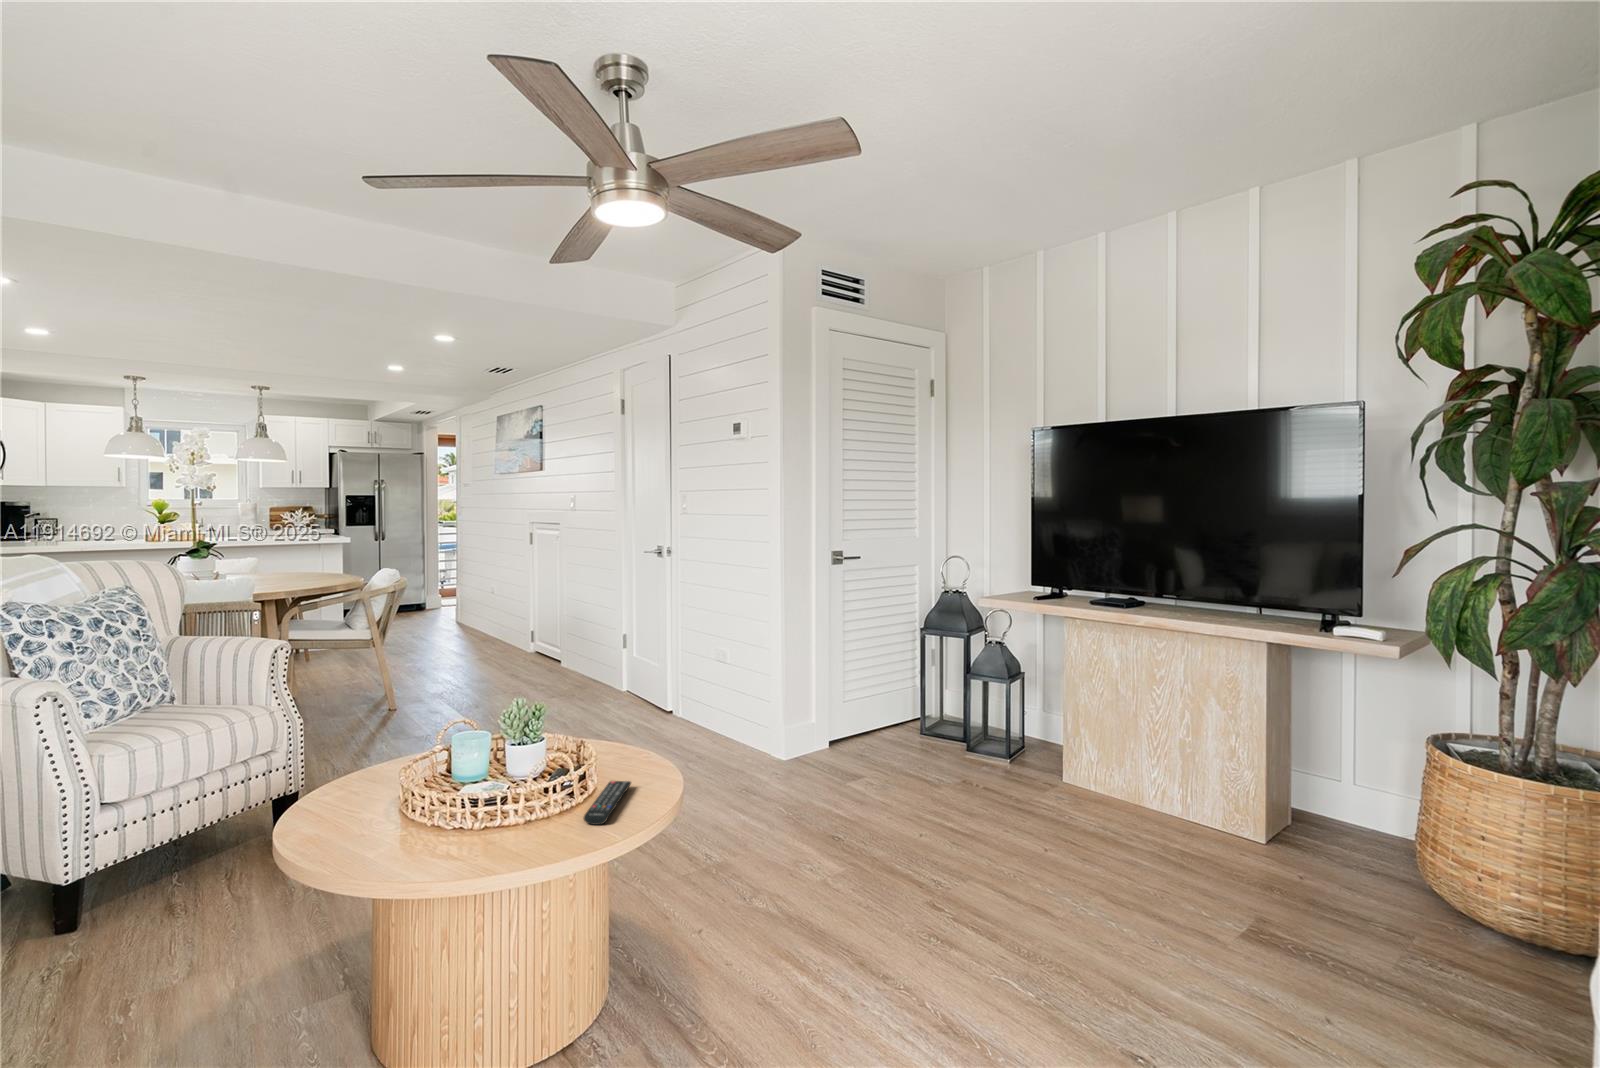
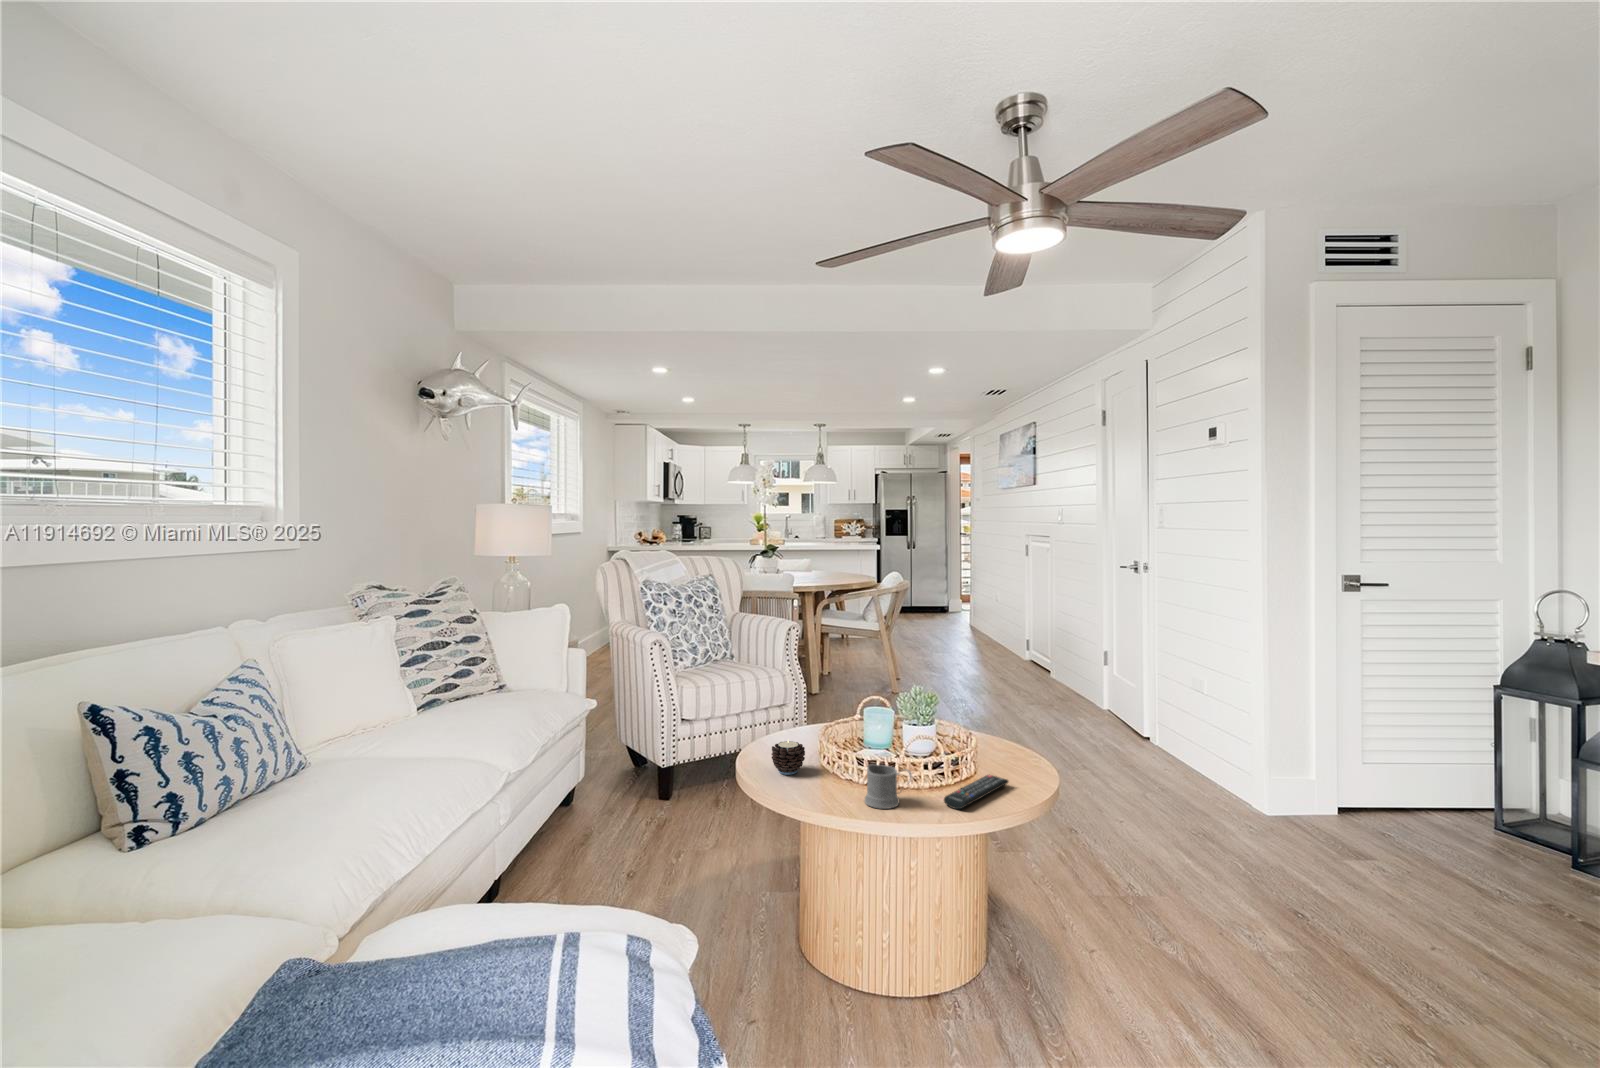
candle: none [349,797,400,843] -> present [772,740,805,775]
mug: none [496,797,554,850] -> present [865,764,911,809]

